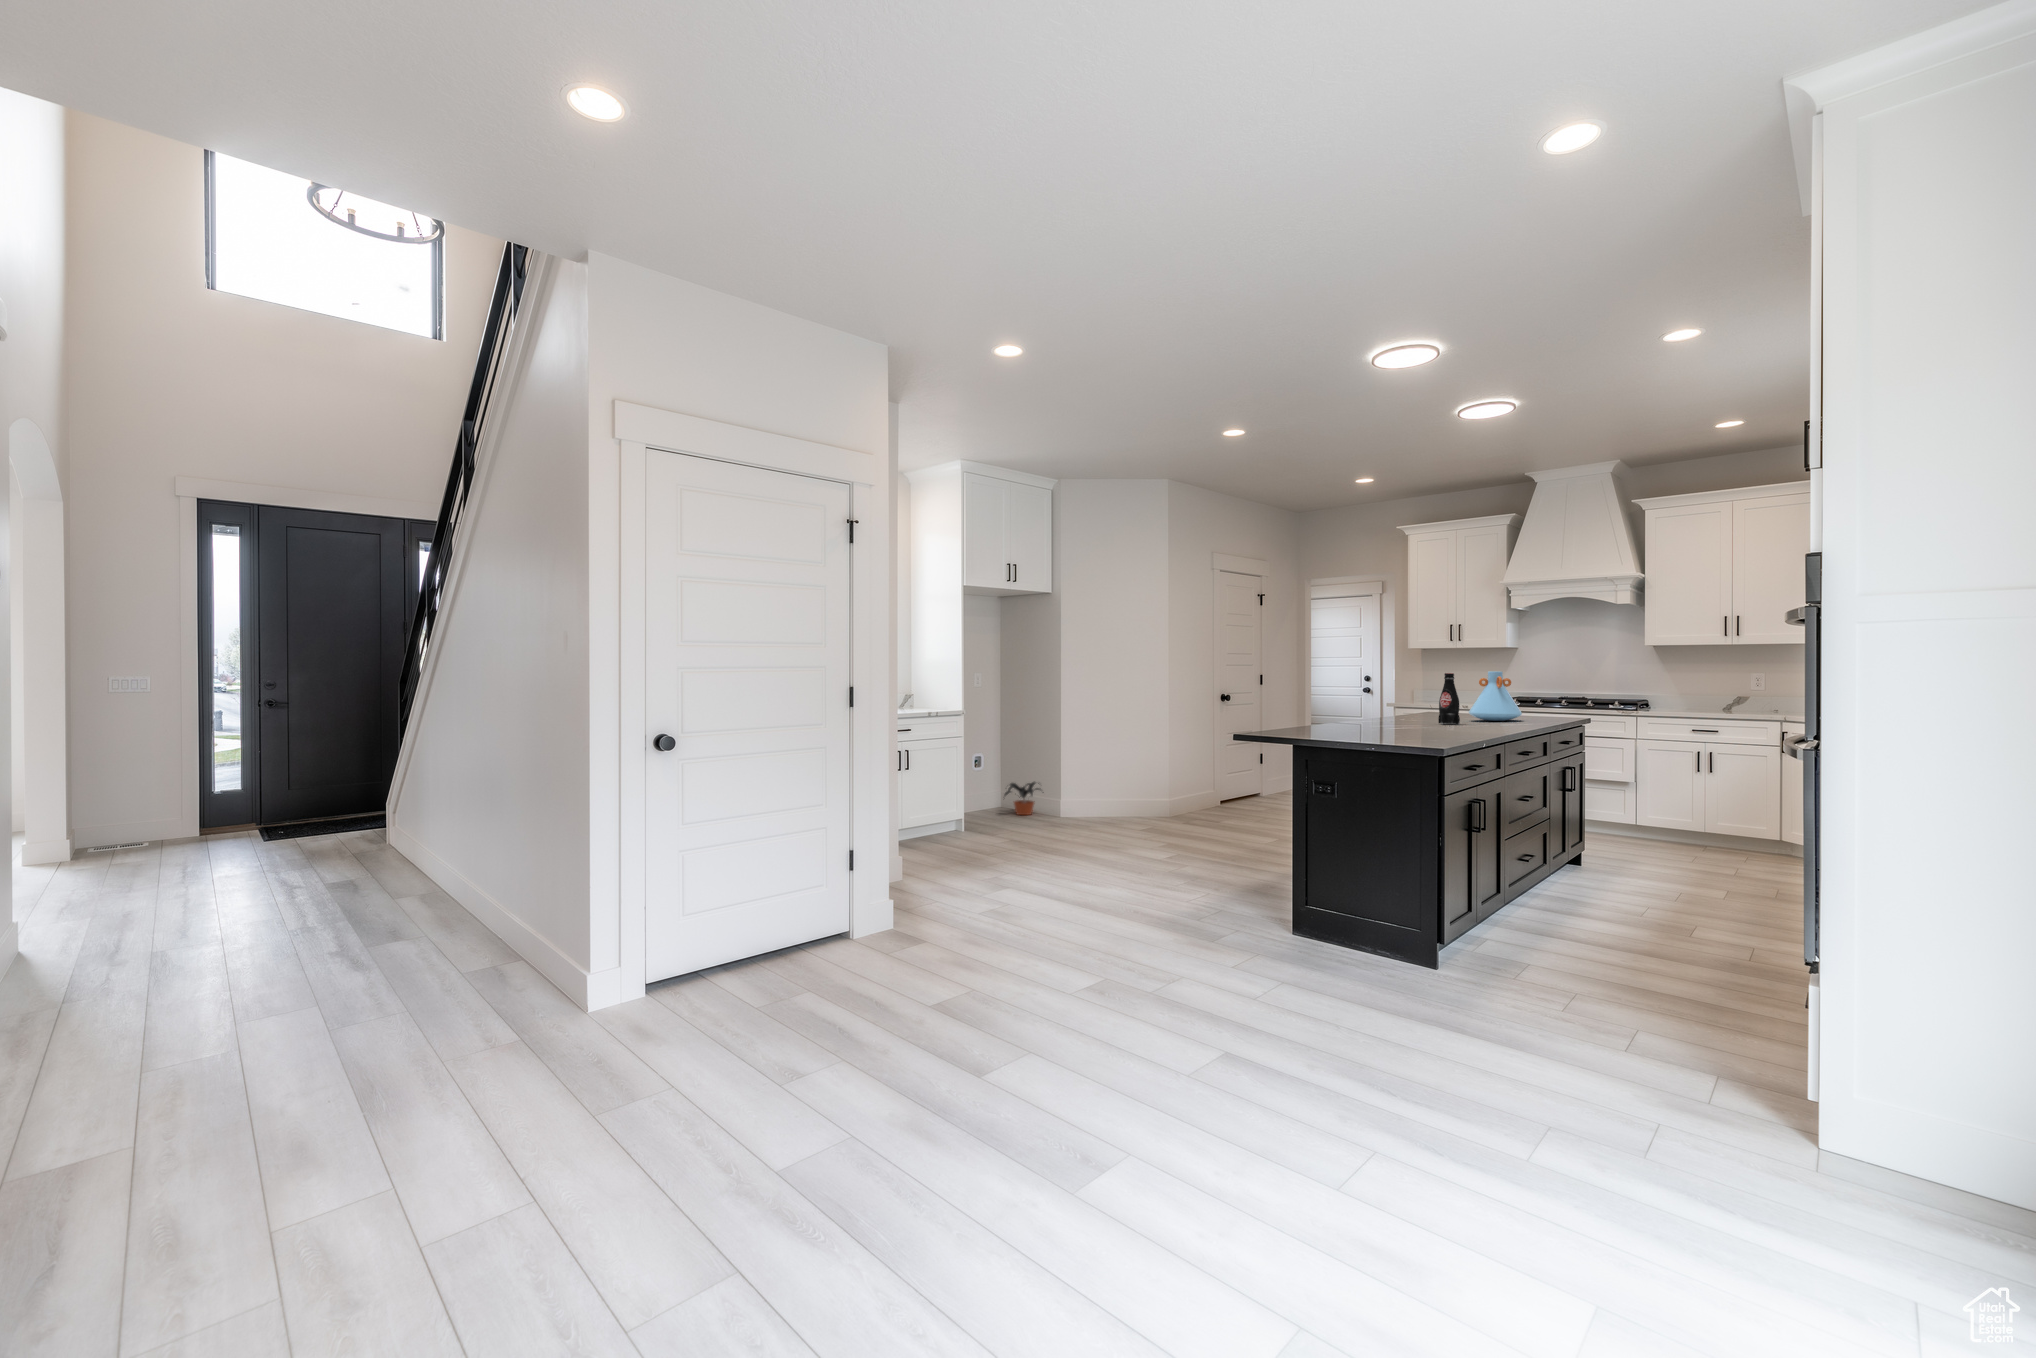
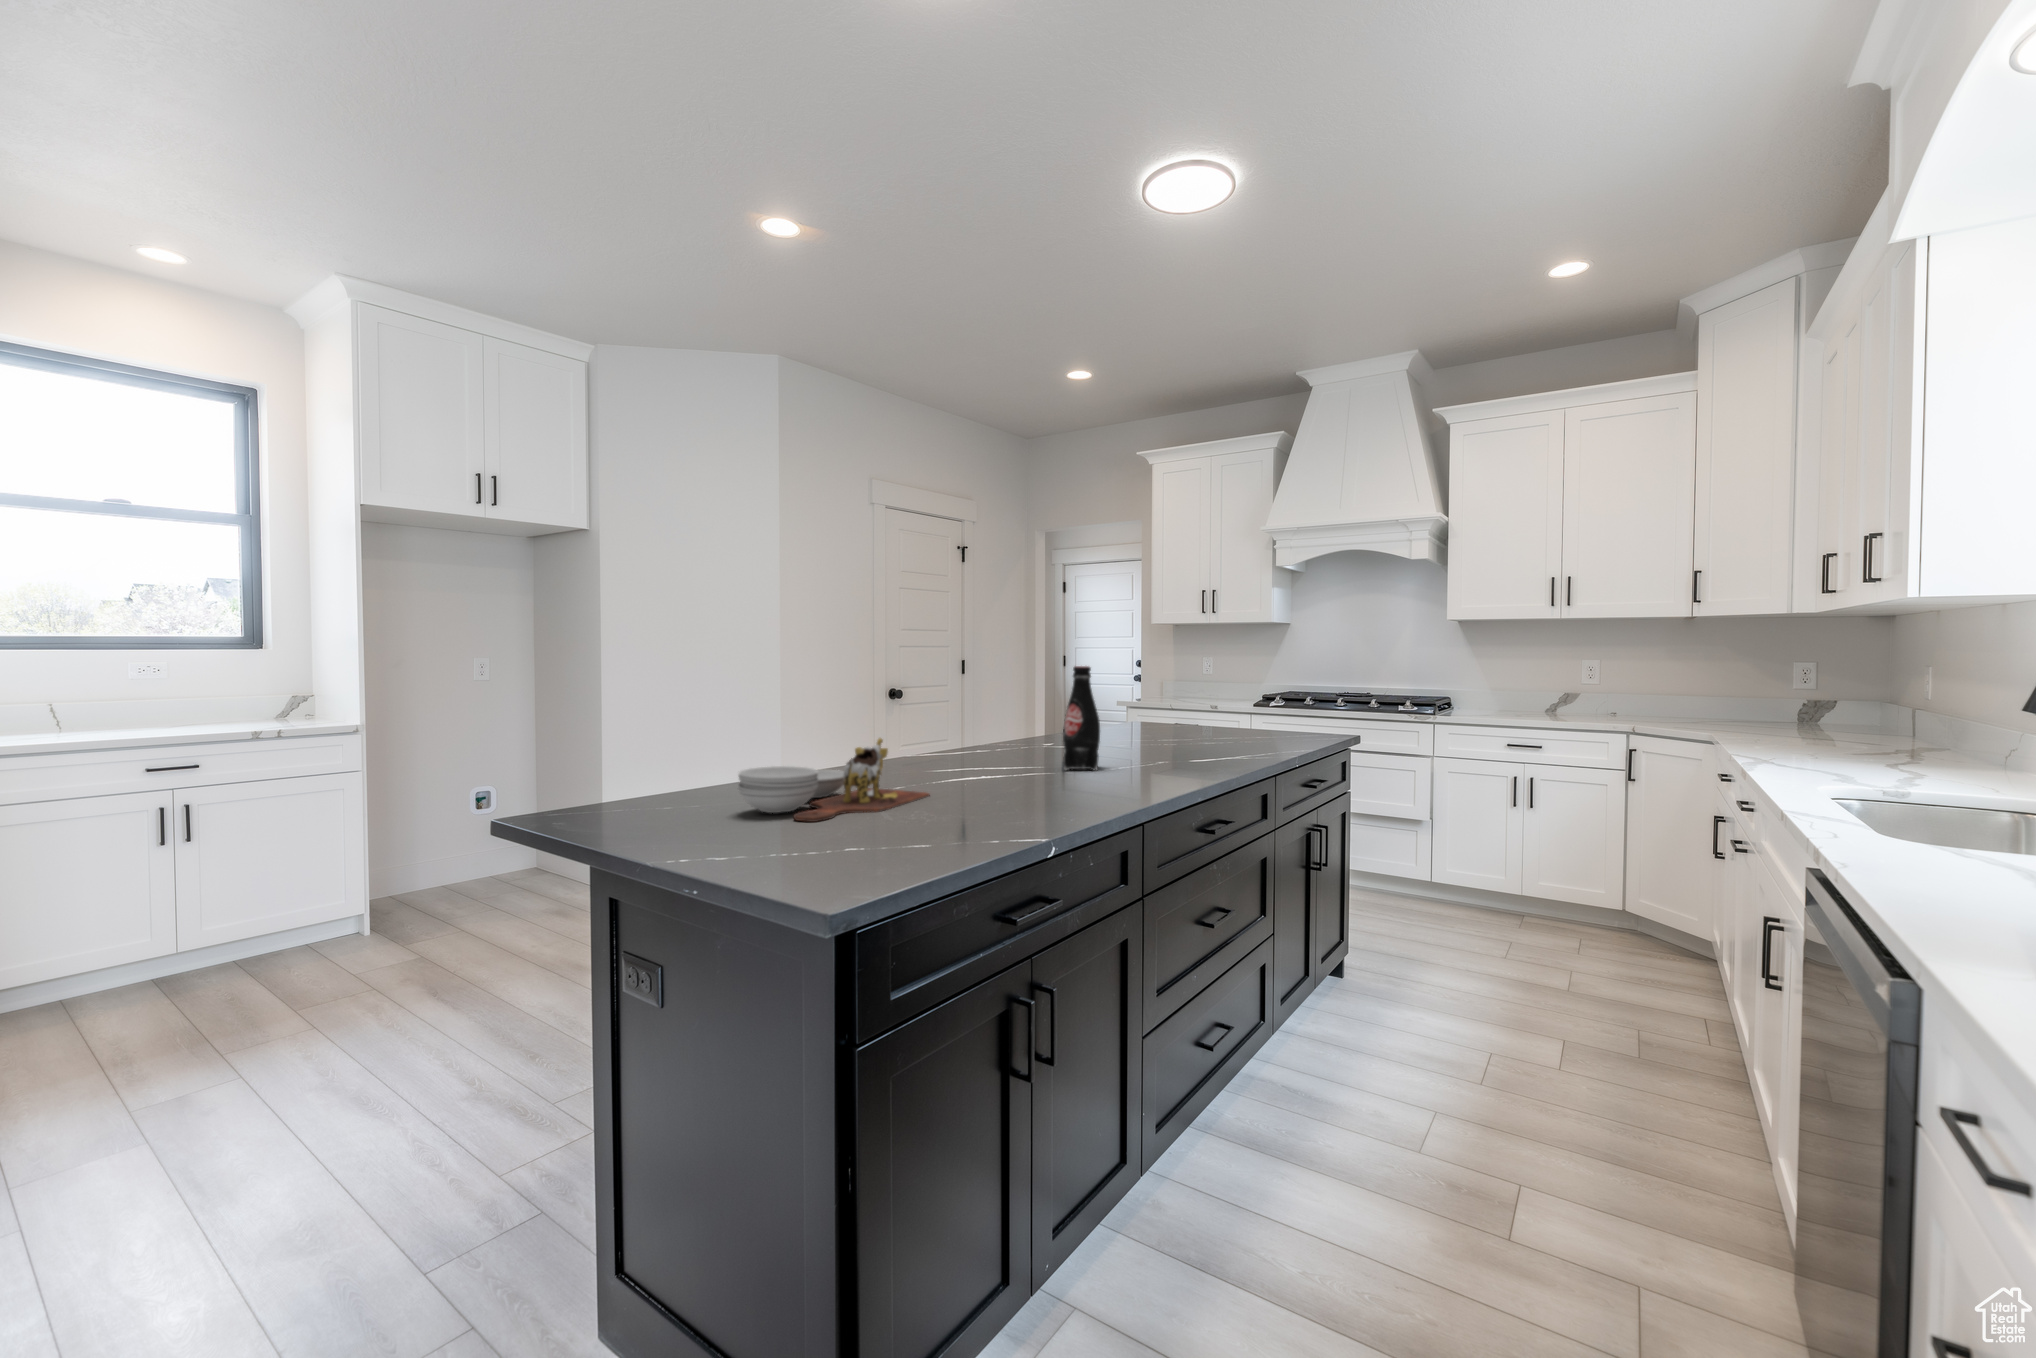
vase: present [1469,672,1522,721] -> none [1136,662,1226,756]
cutting board: none [1322,704,1395,735] -> present [738,738,930,822]
potted plant: present [1005,782,1044,815] -> none [498,831,576,889]

